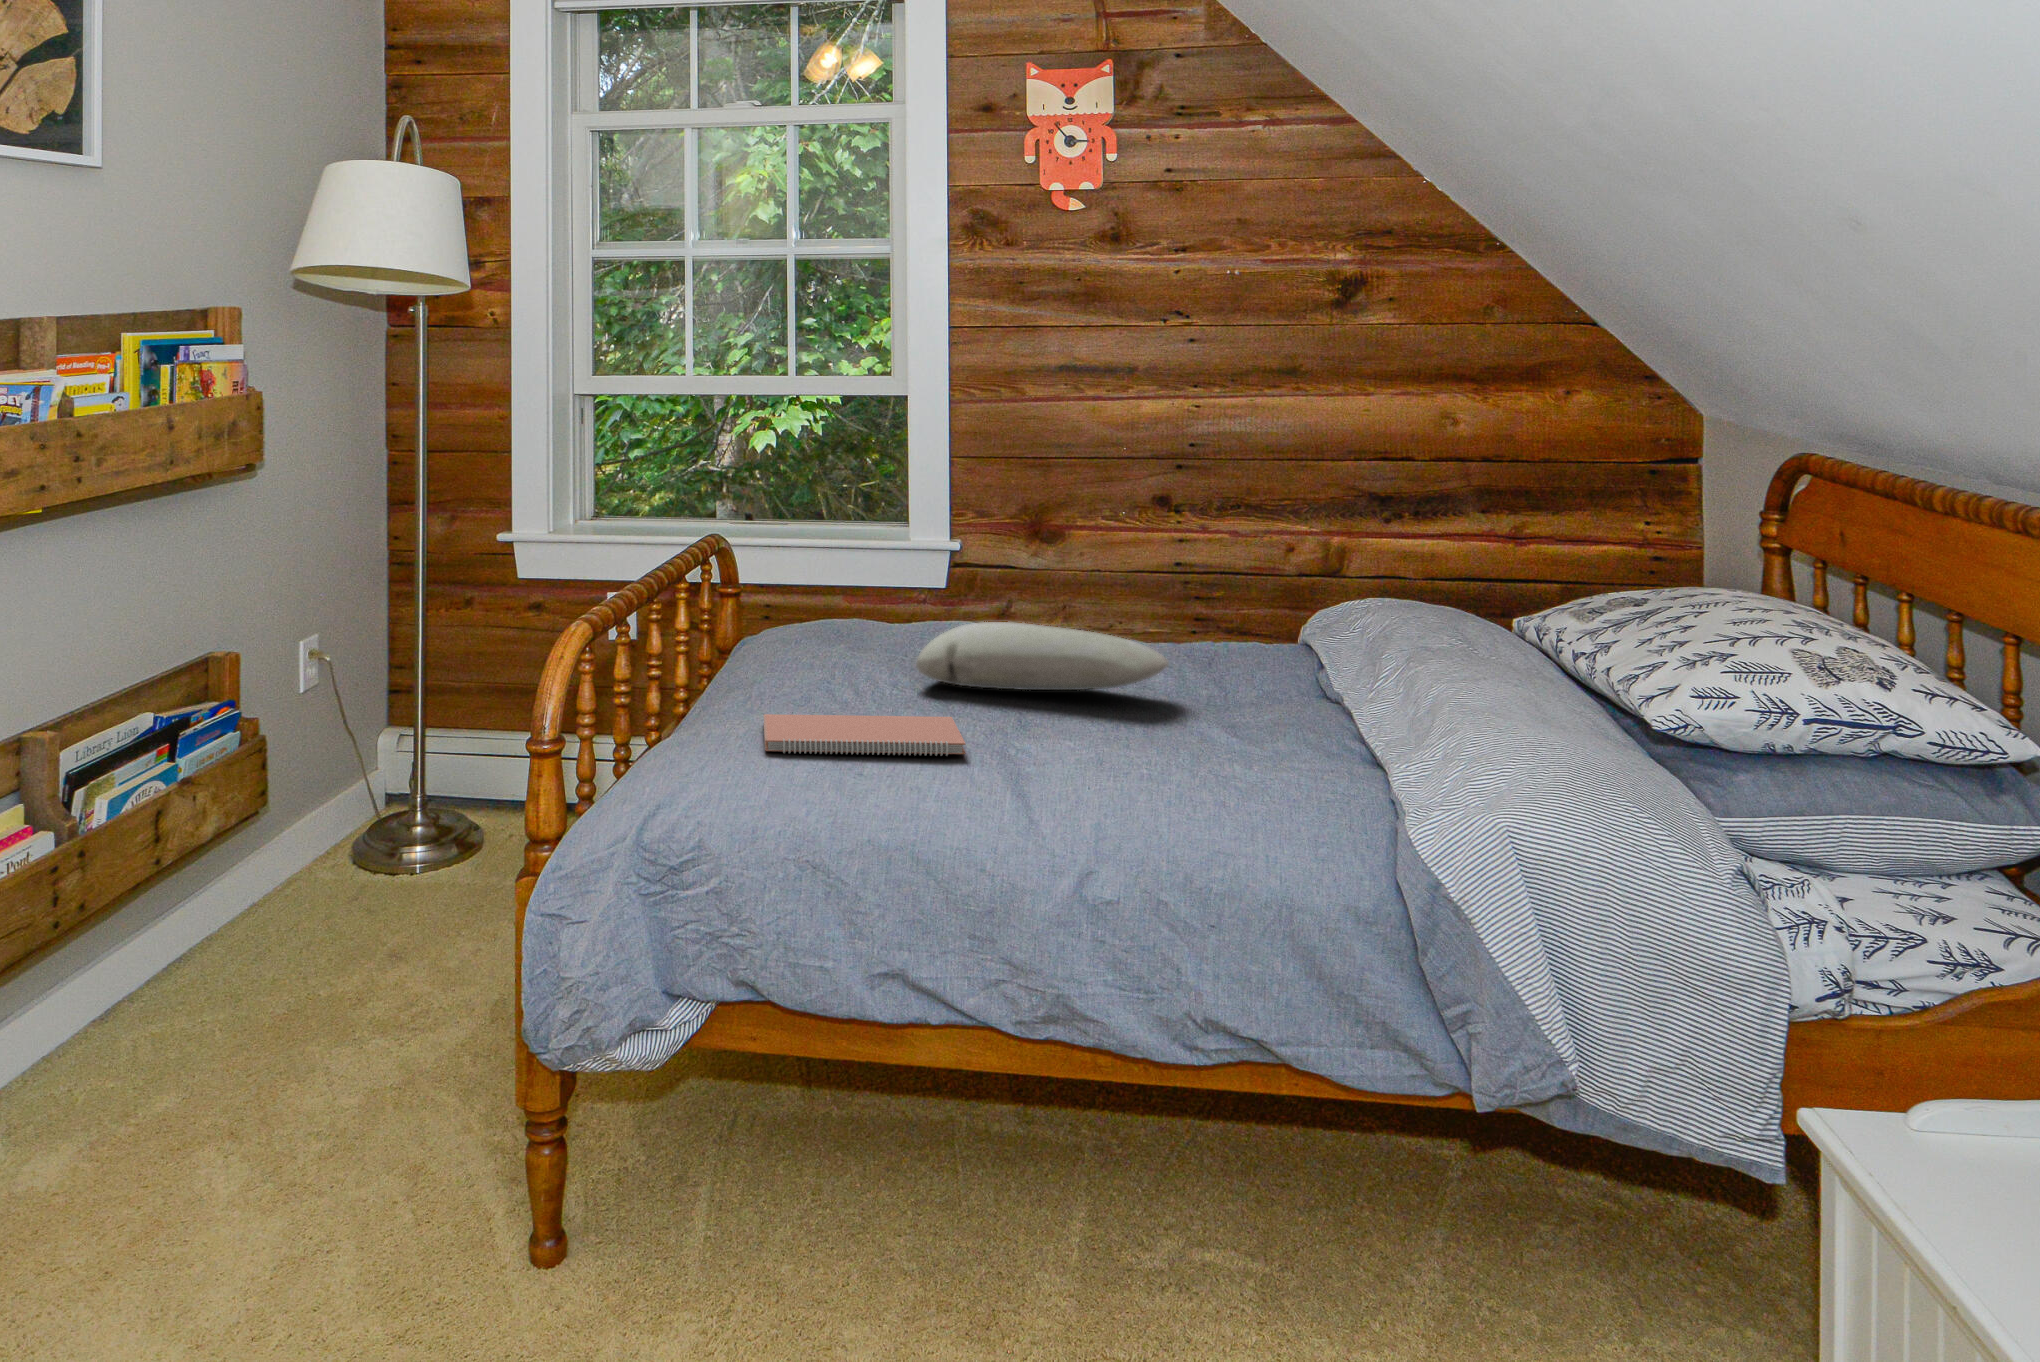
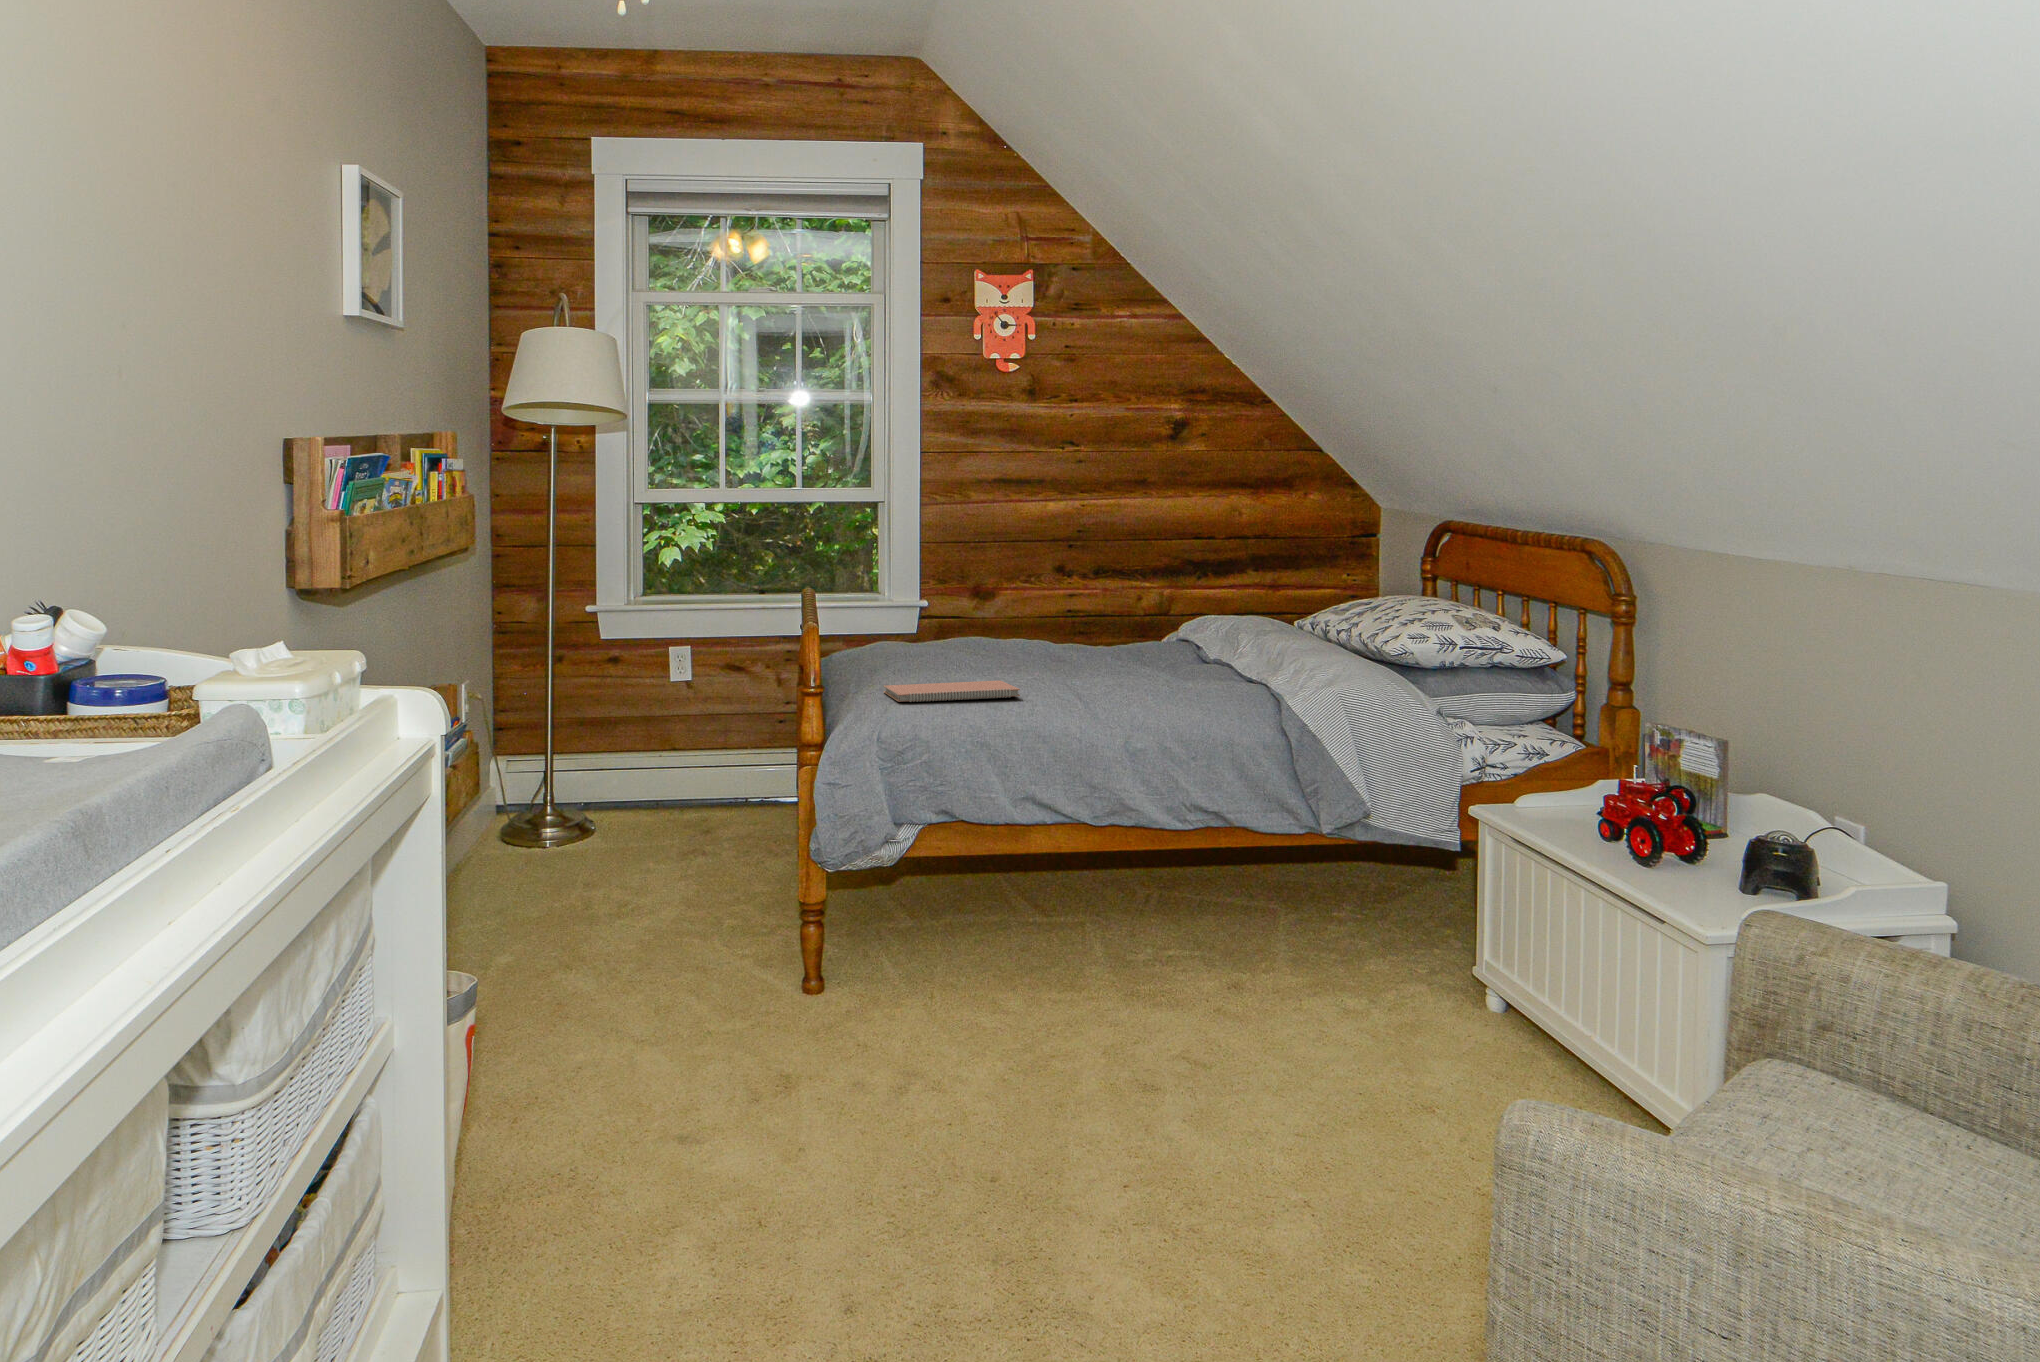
pillow: present [916,622,1169,690] -> none [961,631,1116,671]

